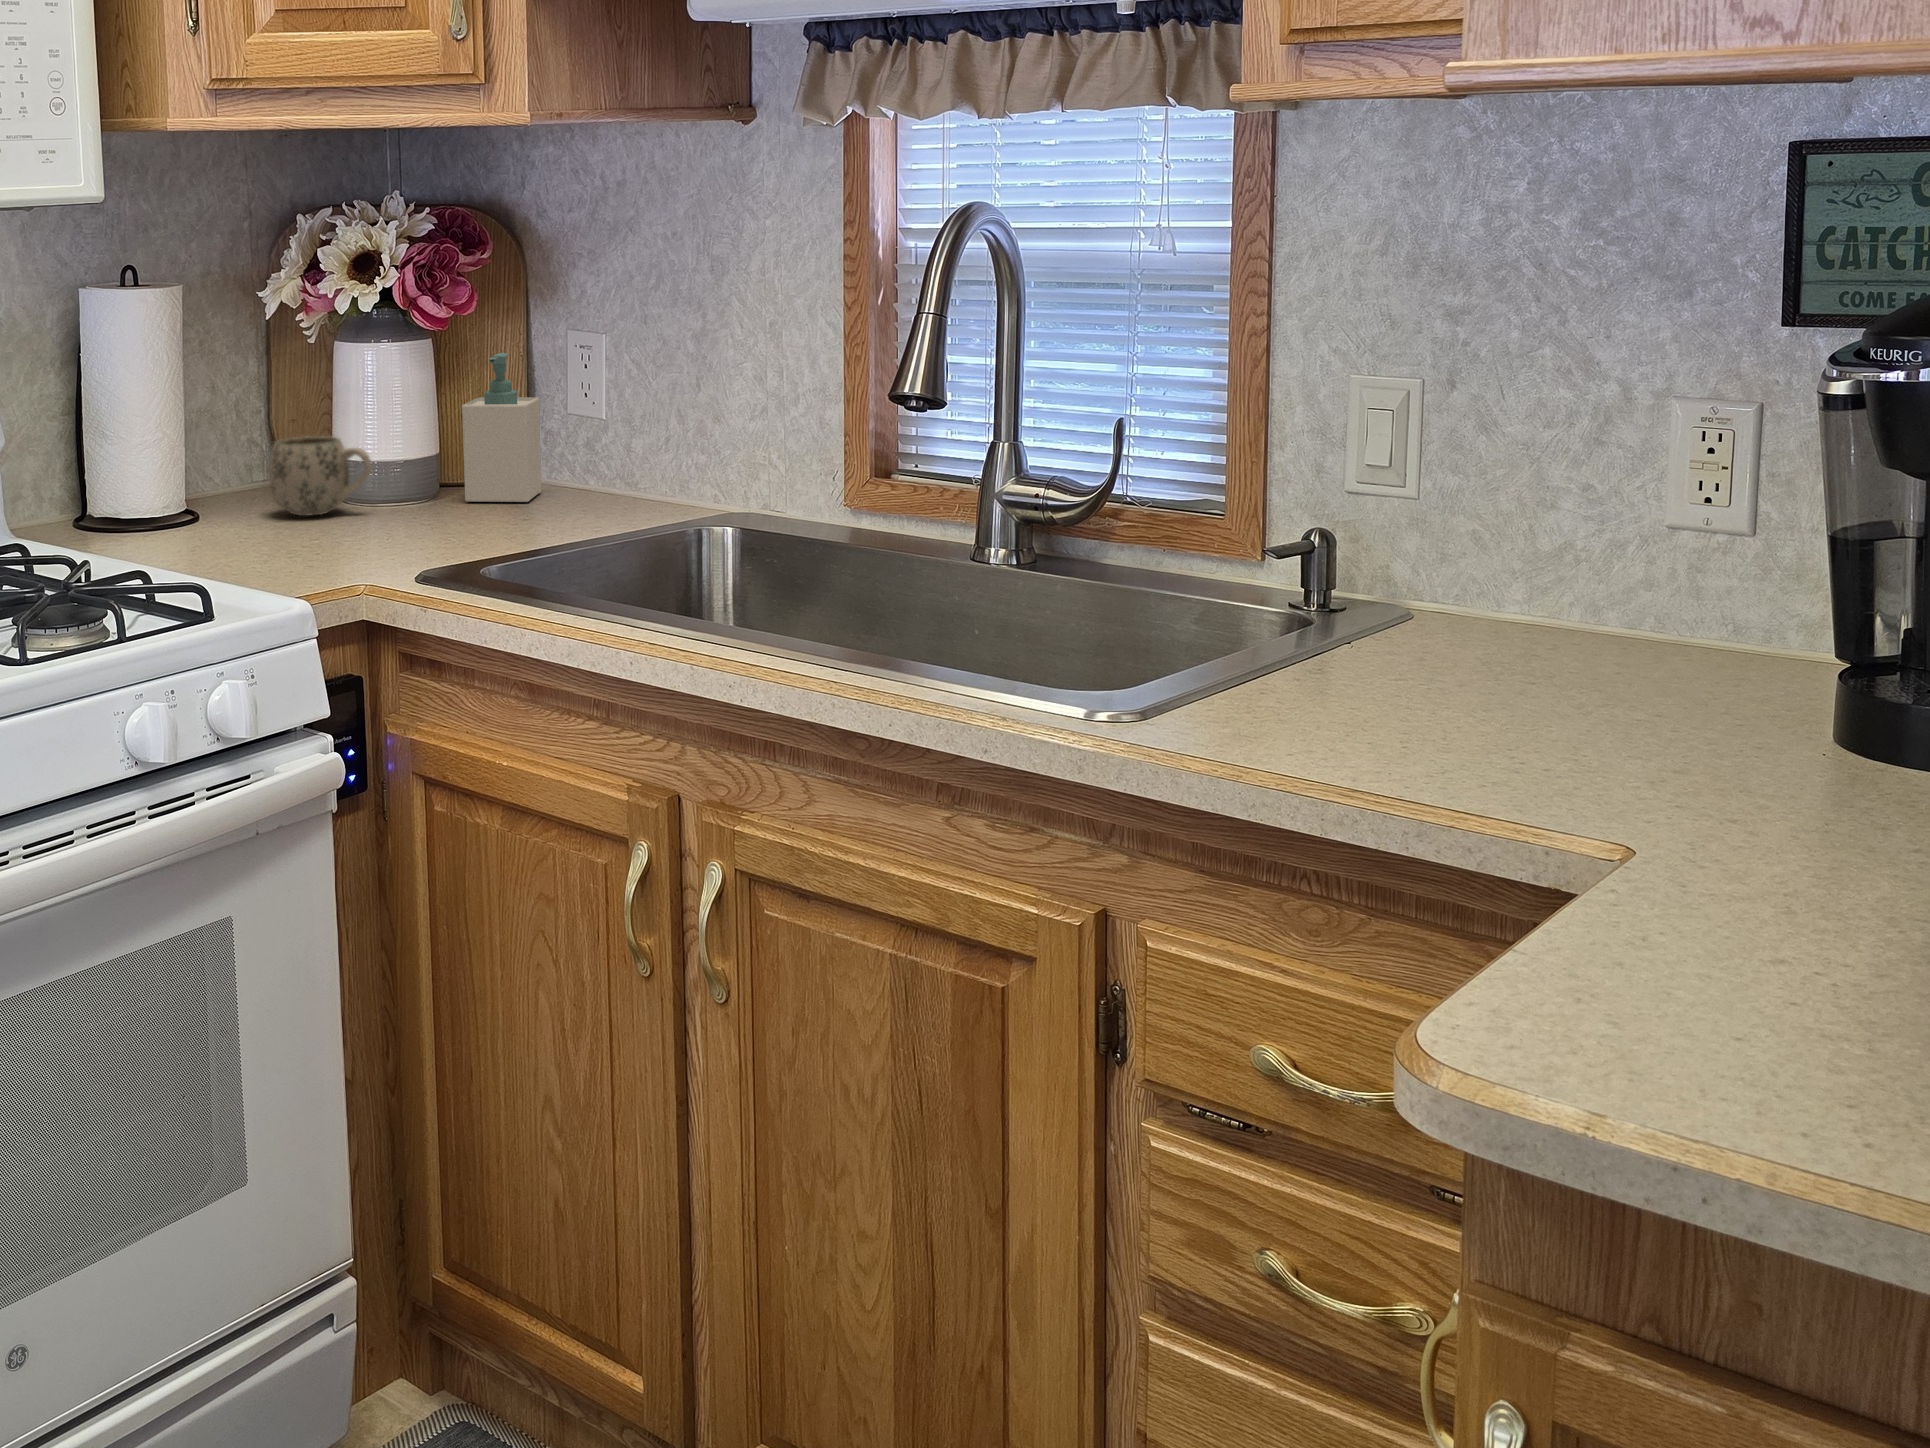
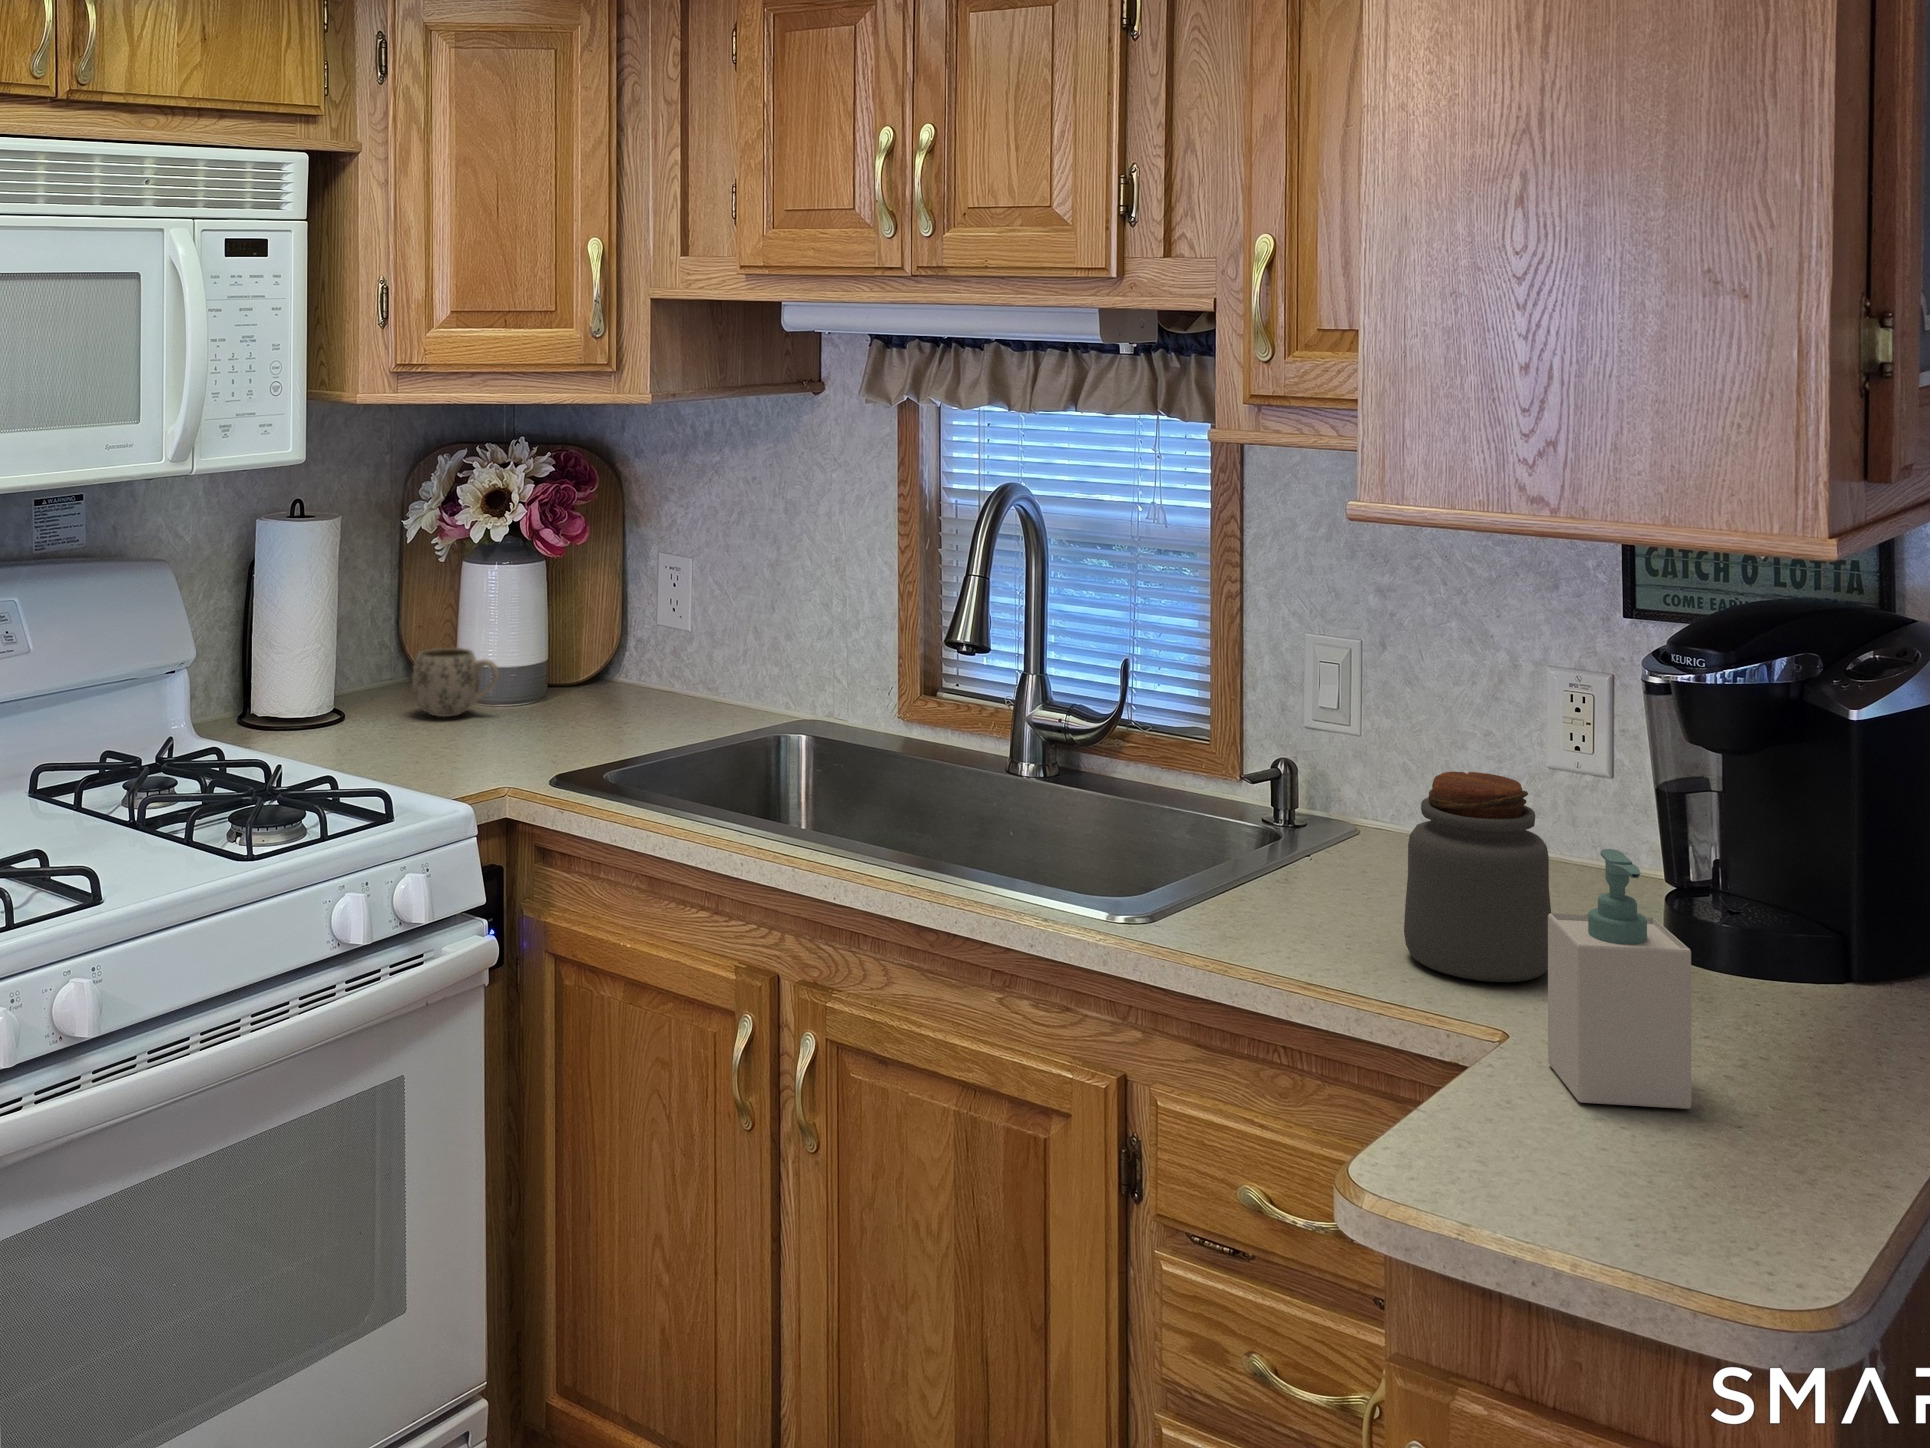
soap bottle: present [462,353,541,502] -> present [1548,849,1691,1109]
jar: none [1476,511,1679,779] -> present [1404,772,1551,982]

